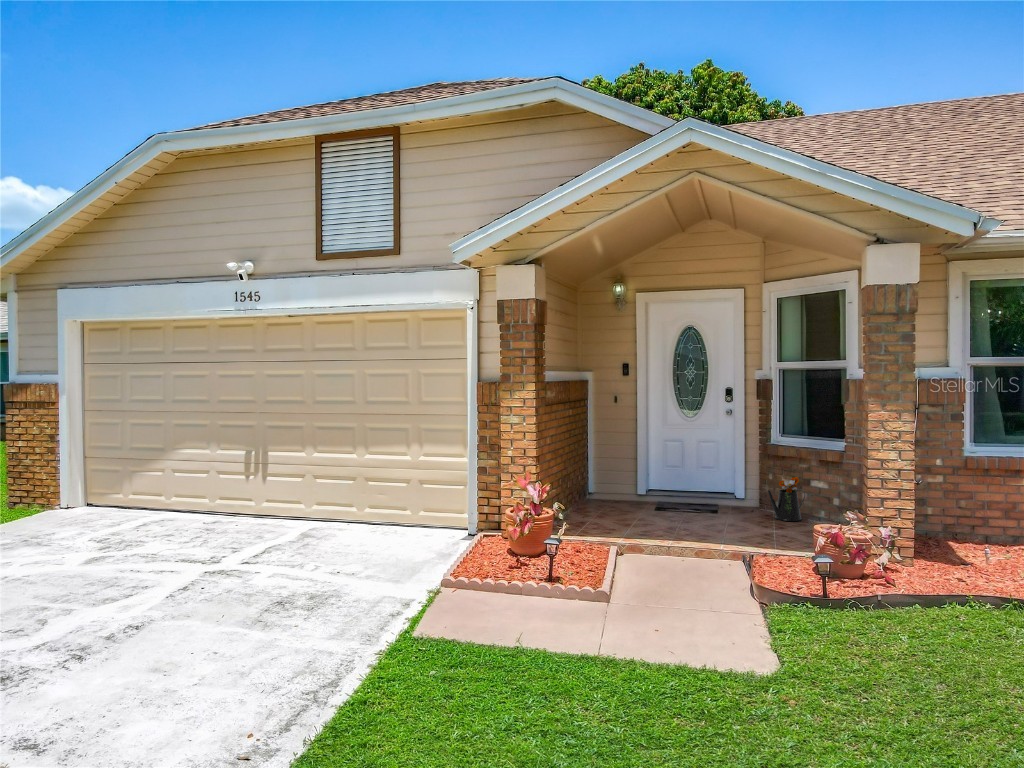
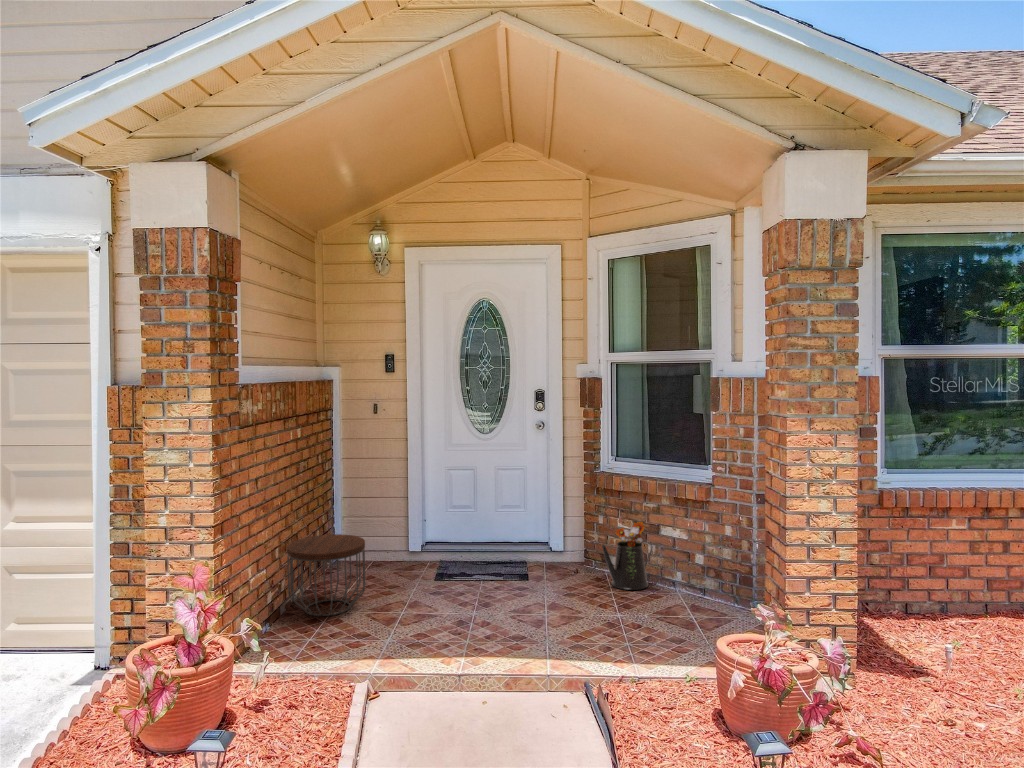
side table: none [566,473,612,519] -> present [287,534,366,616]

